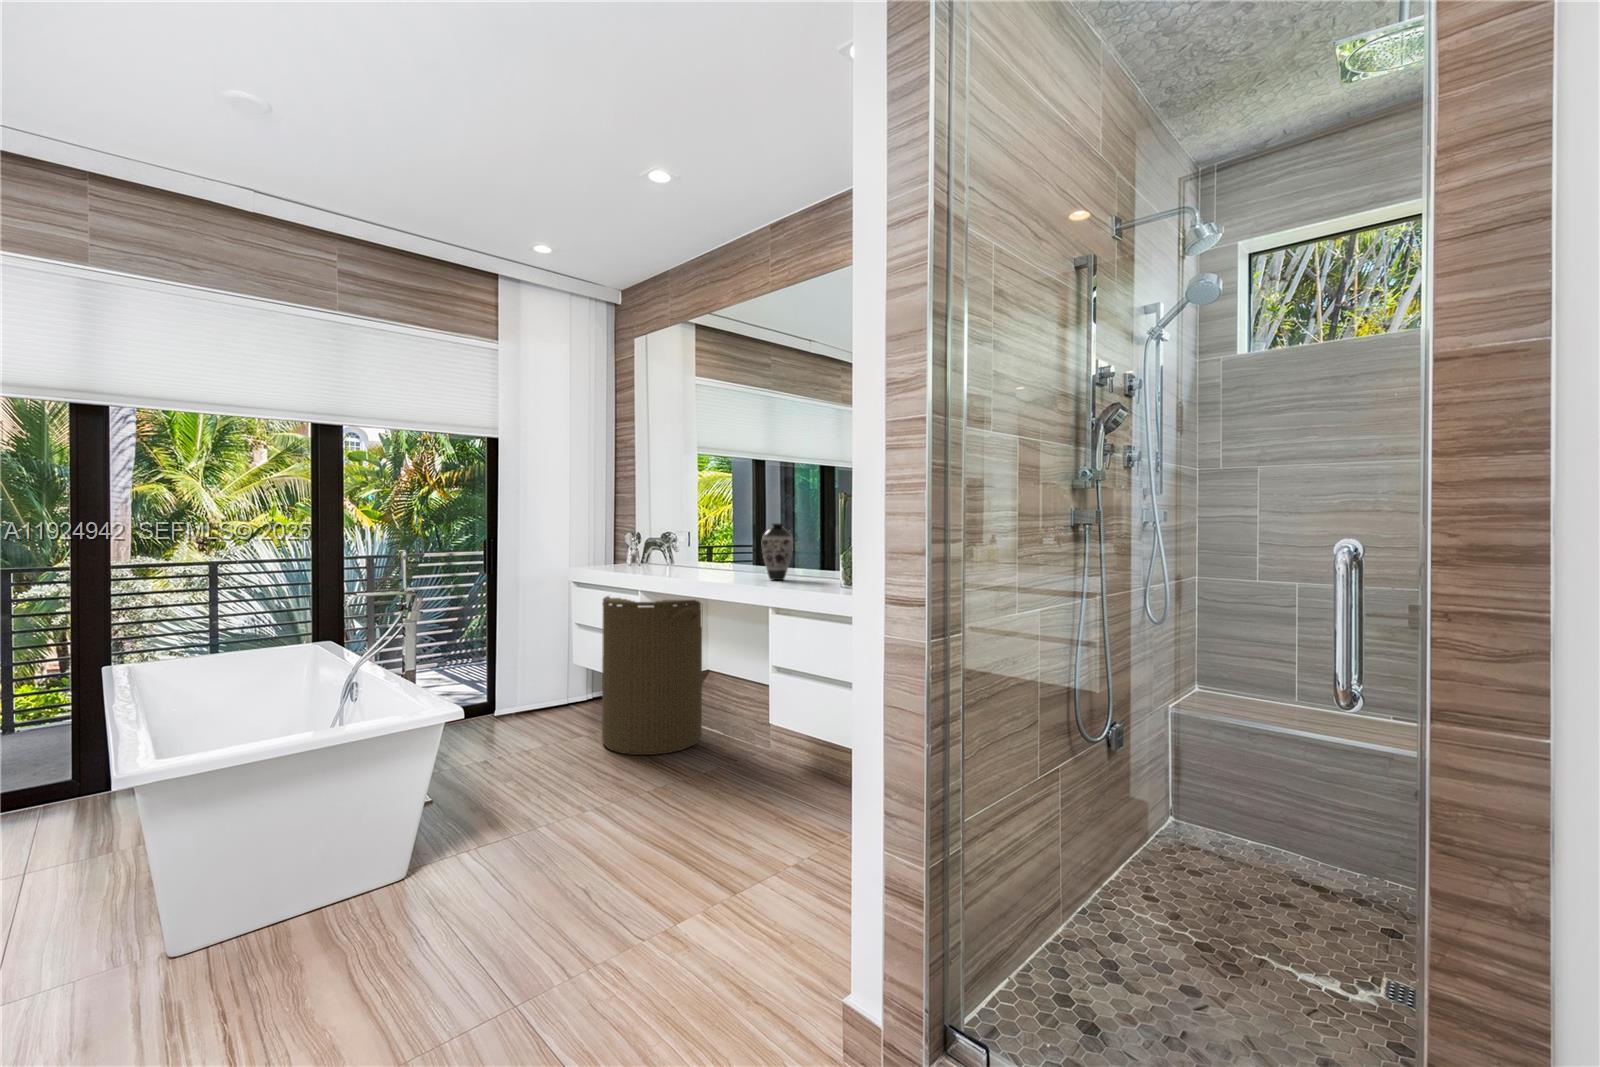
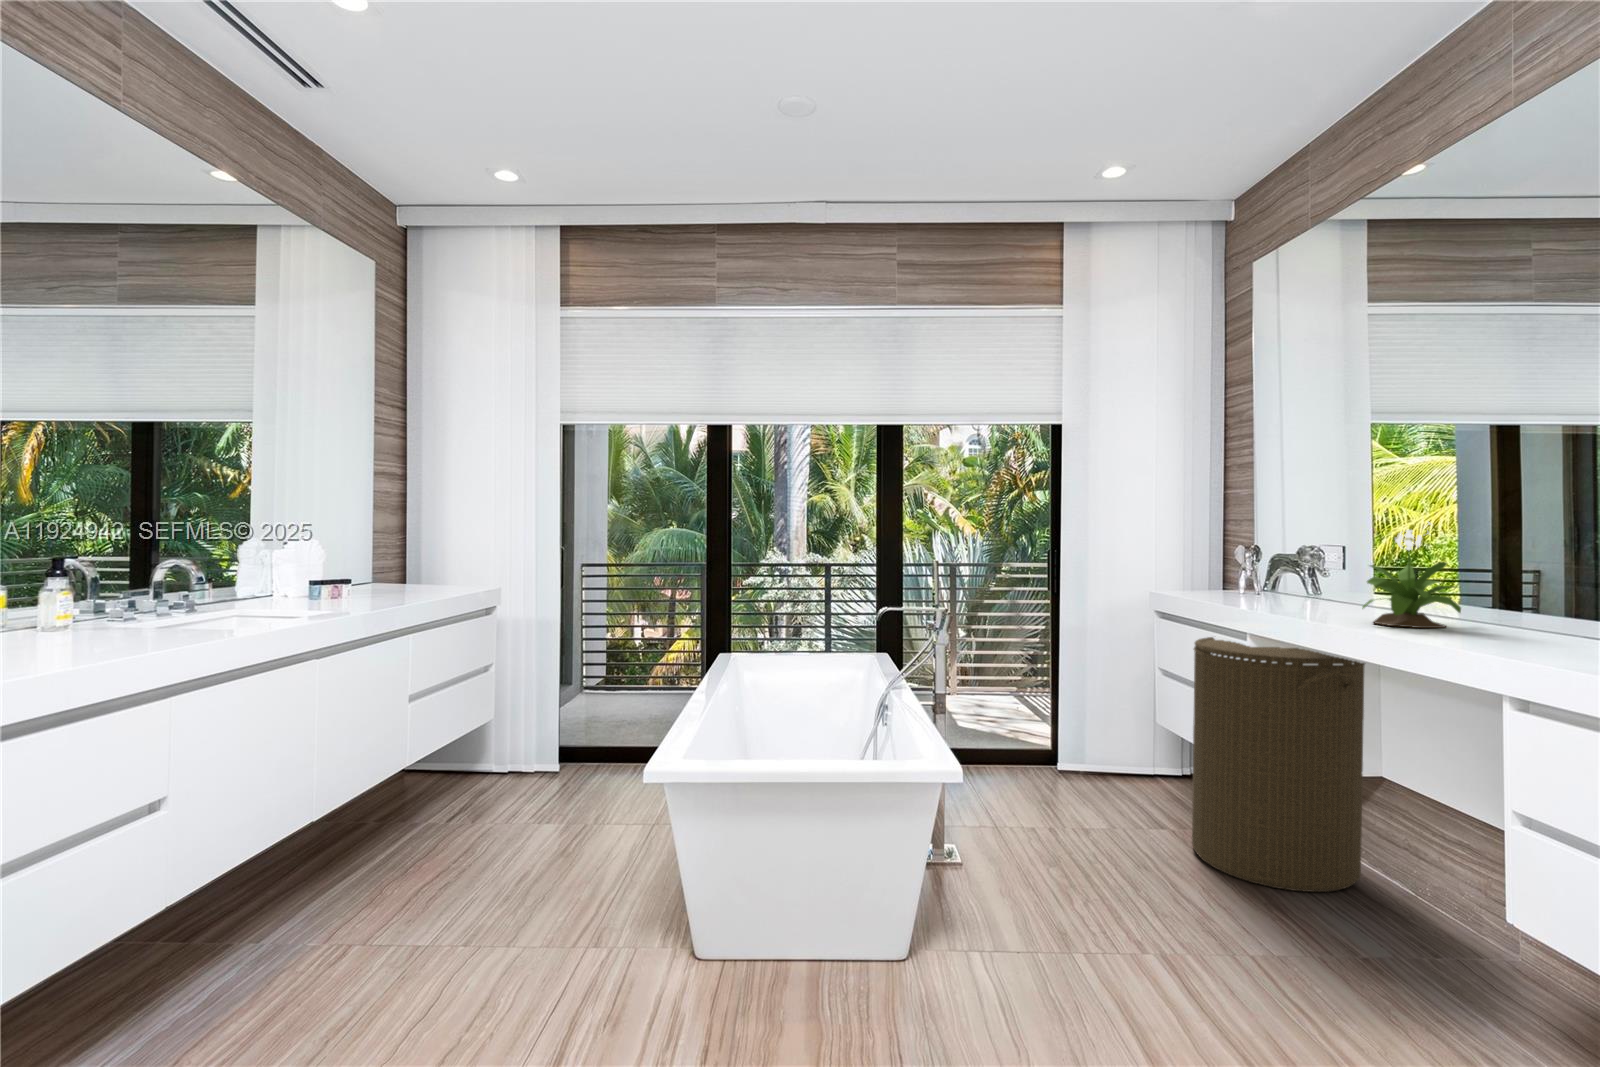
potted flower: none [703,513,750,576] -> present [1362,522,1461,628]
decorative vase: present [762,523,793,580] -> none [1484,541,1560,645]

